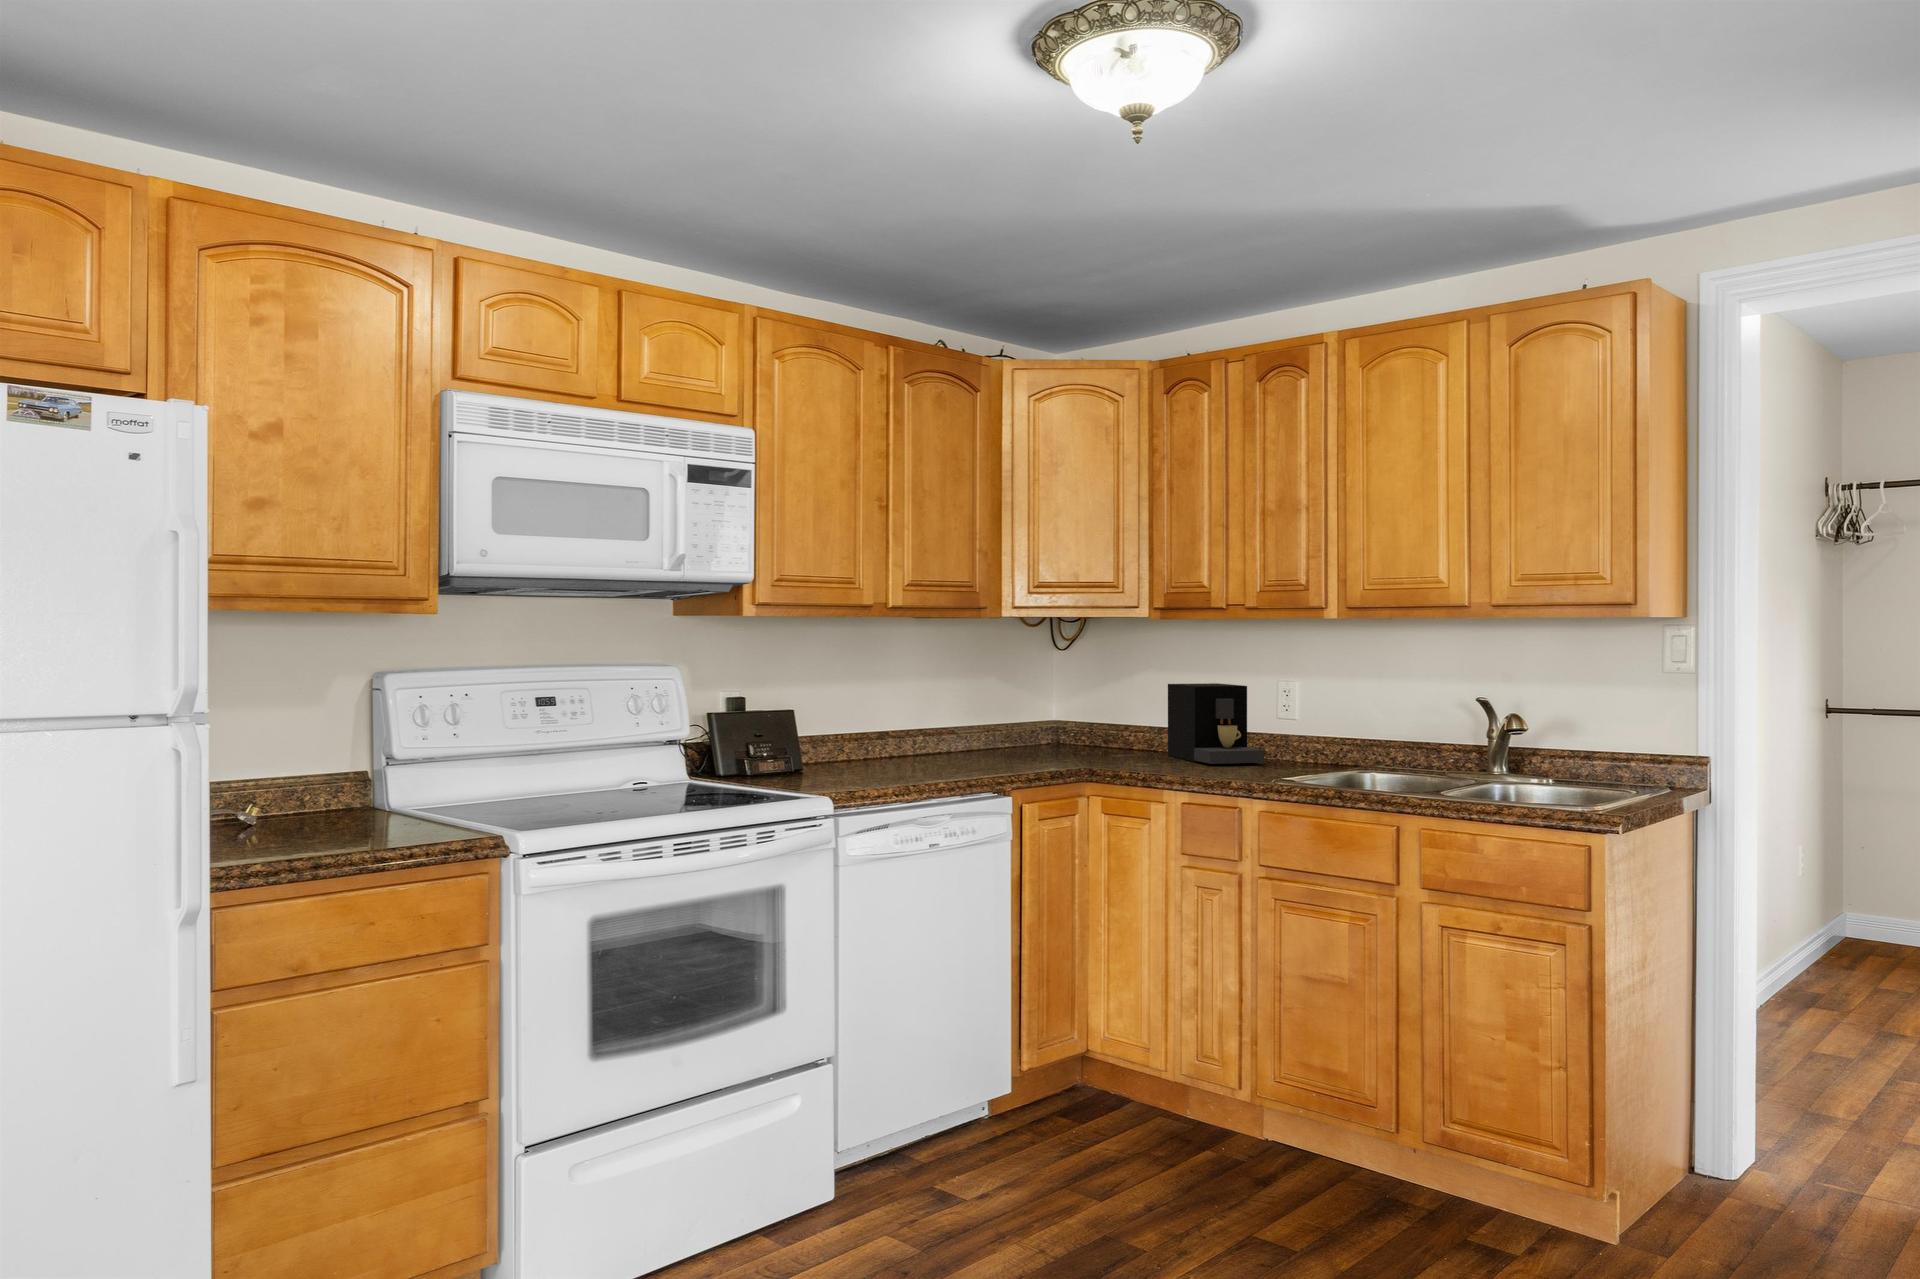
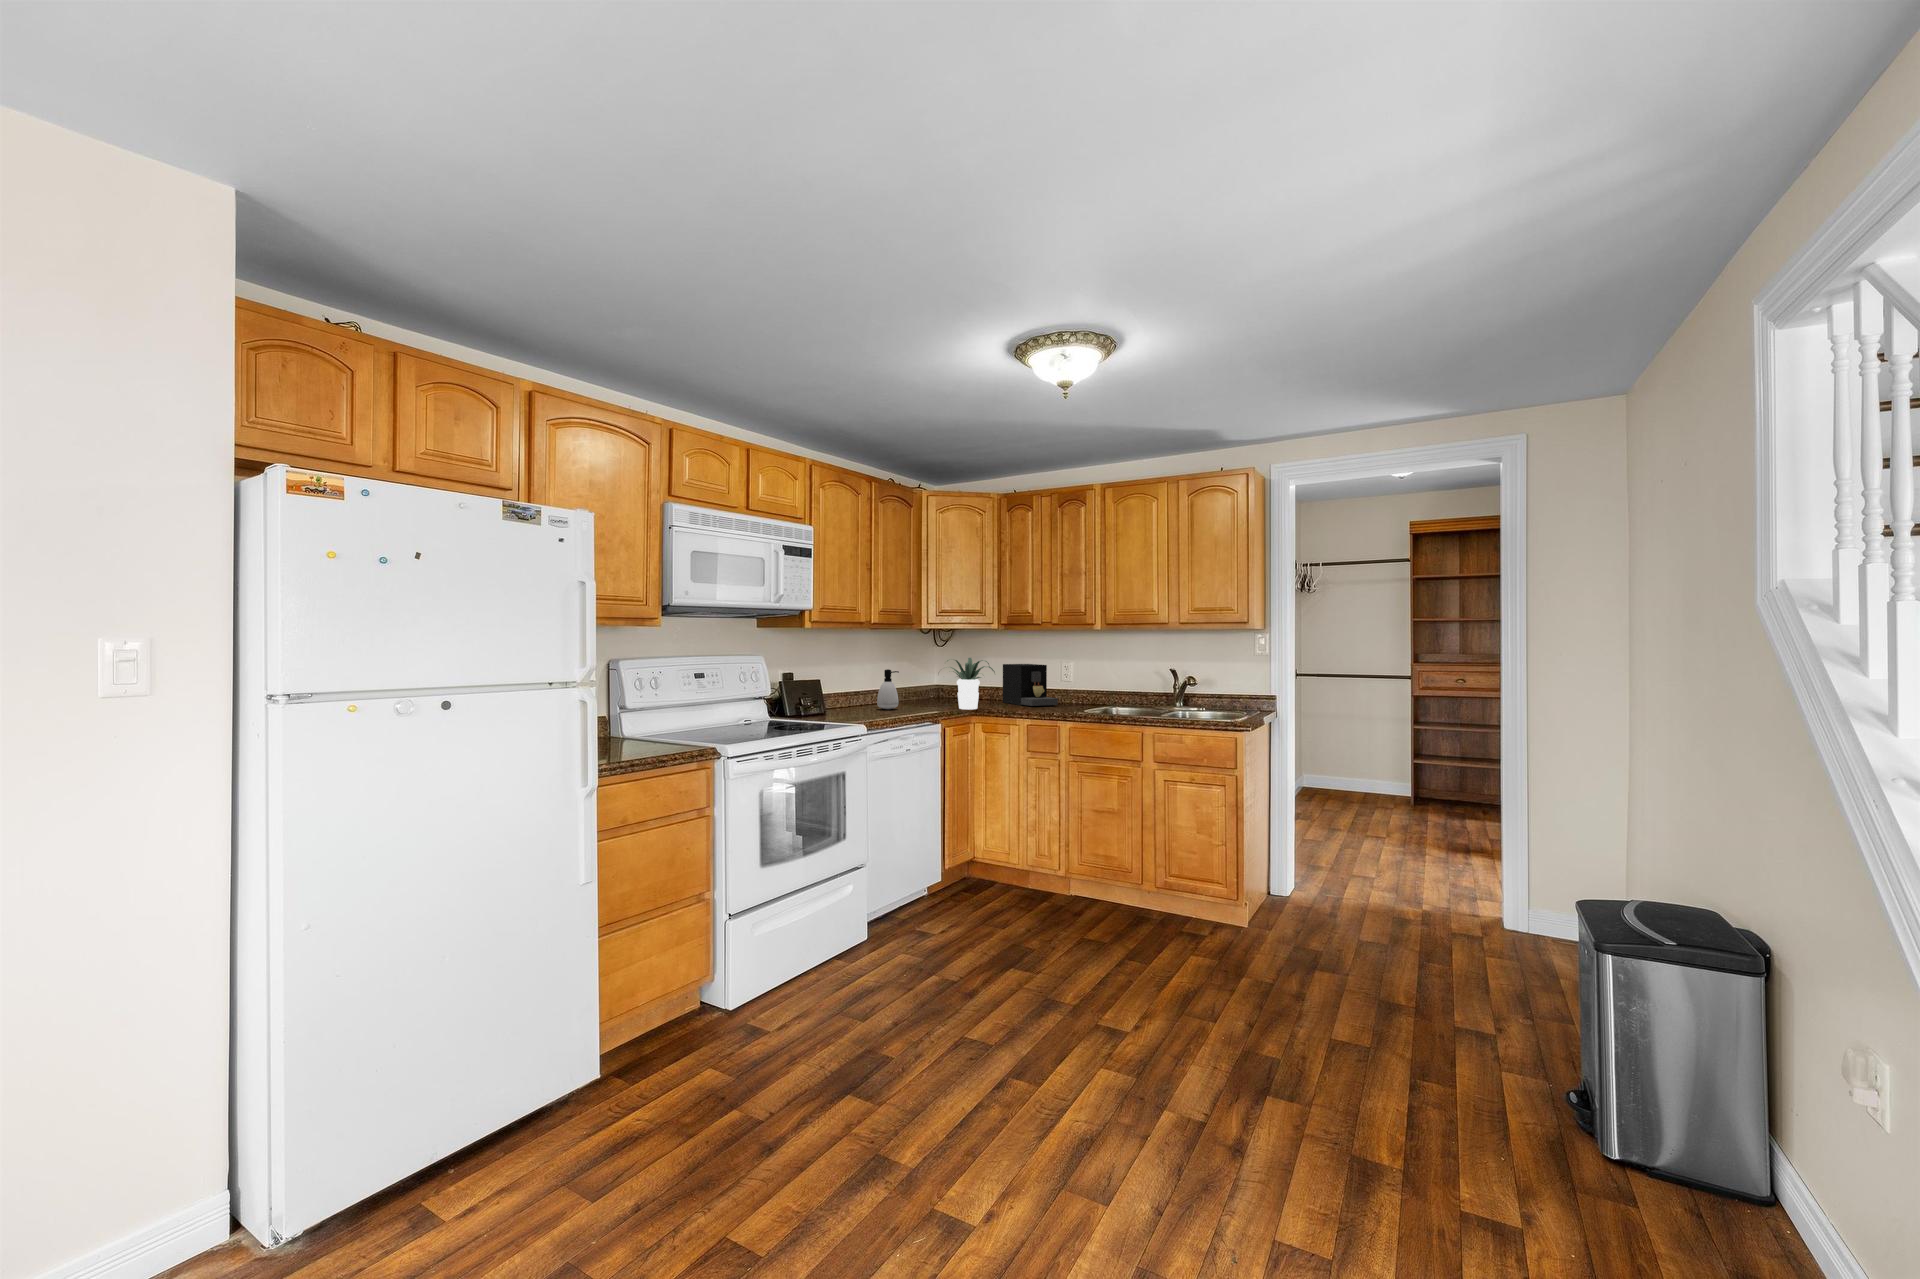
potted plant: none [1027,672,1137,769] -> present [947,658,995,710]
soap dispenser: none [913,693,952,765] -> present [877,669,899,709]

